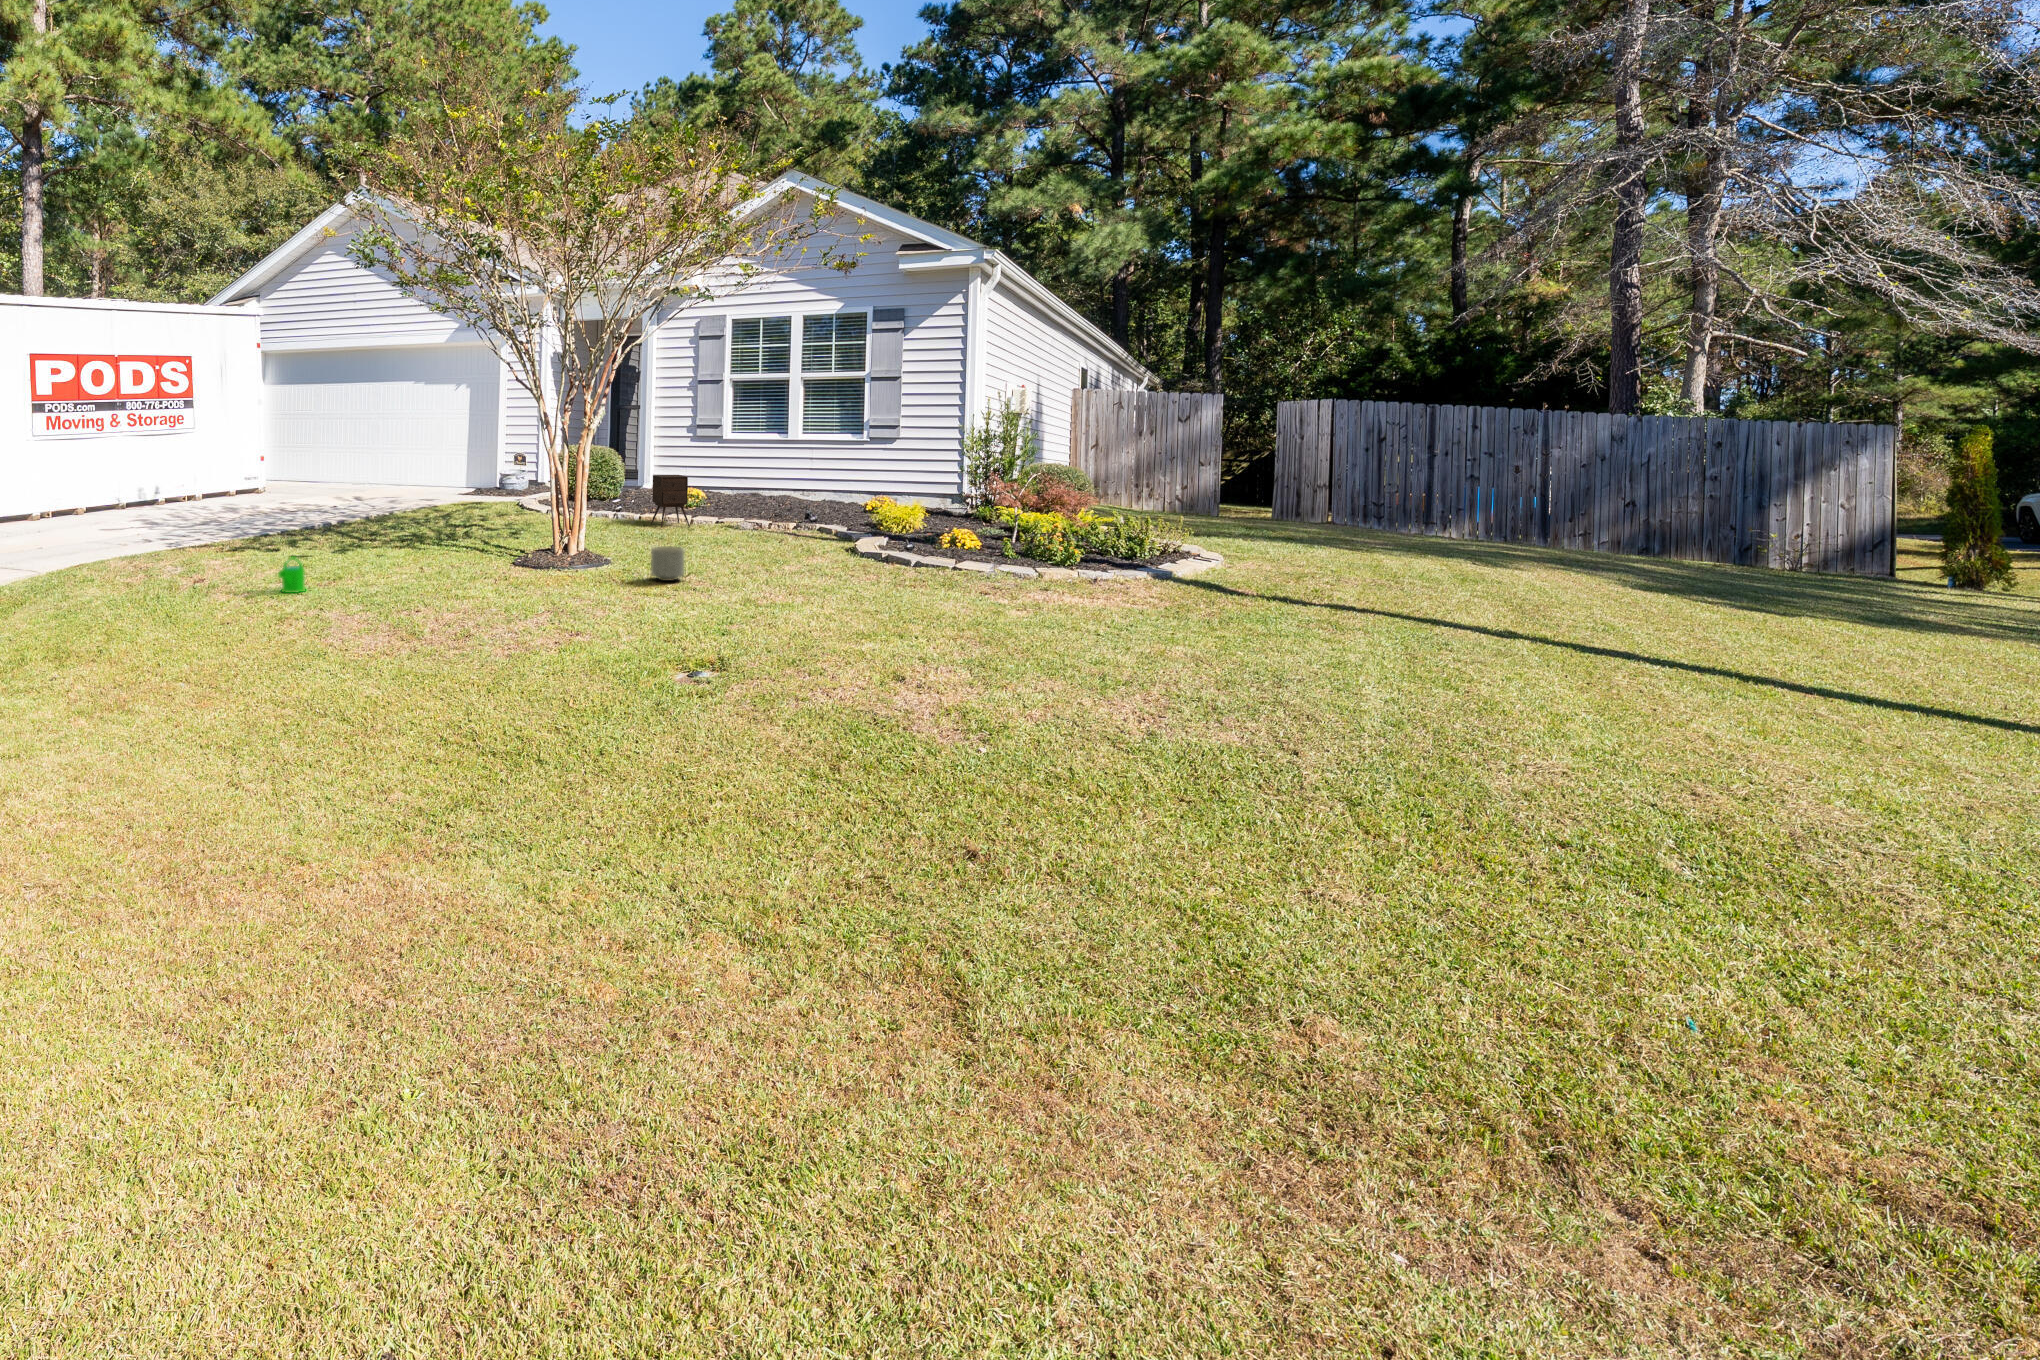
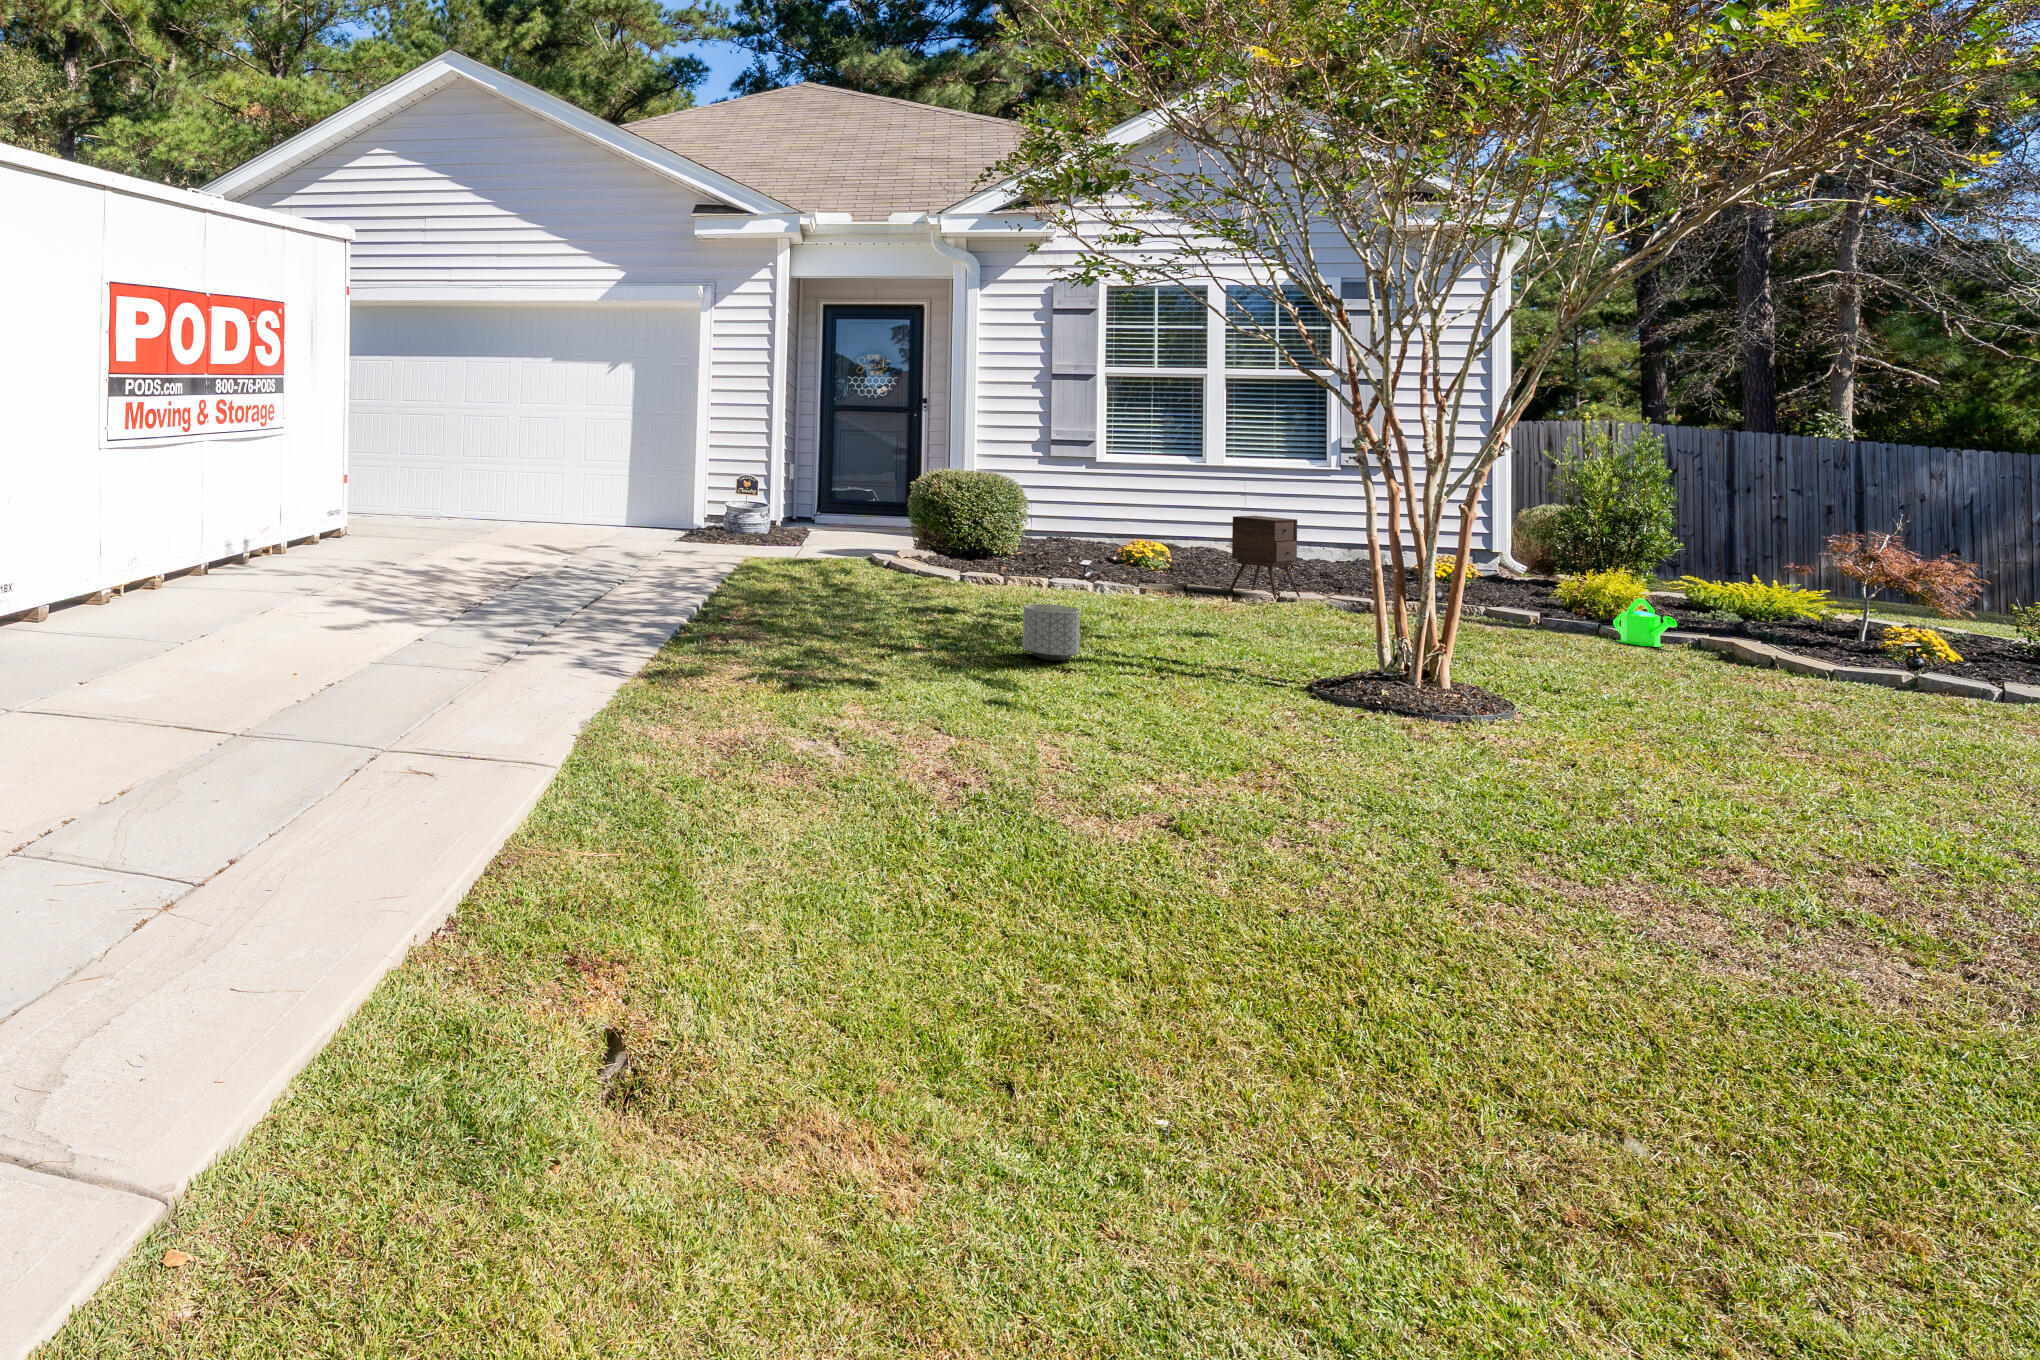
planter: present [651,546,685,581] -> present [1023,604,1080,661]
watering can: present [278,556,305,593] -> present [1613,598,1677,647]

